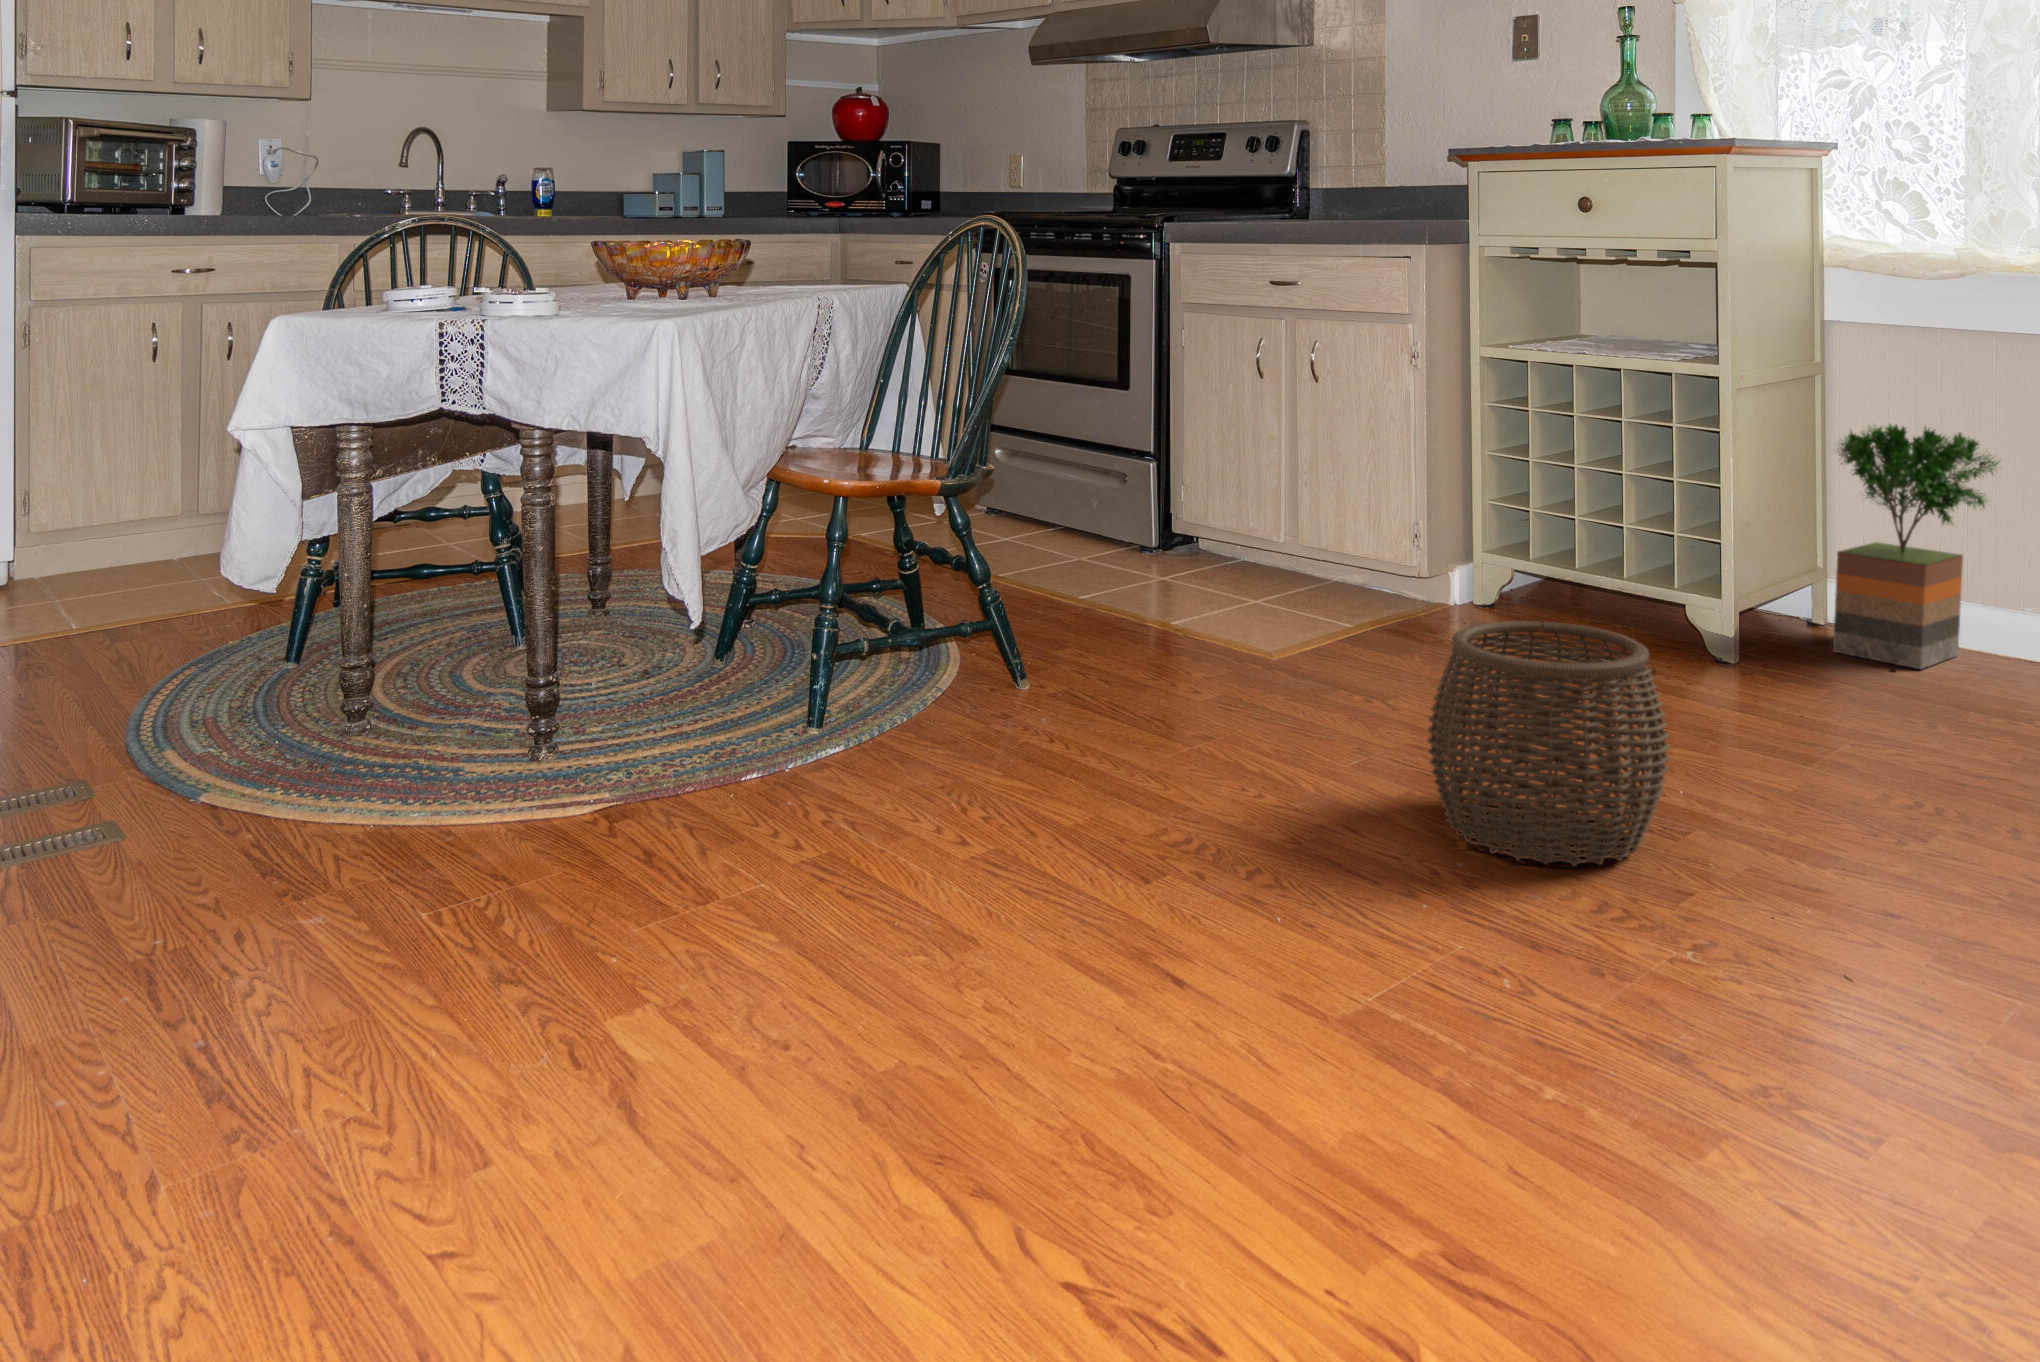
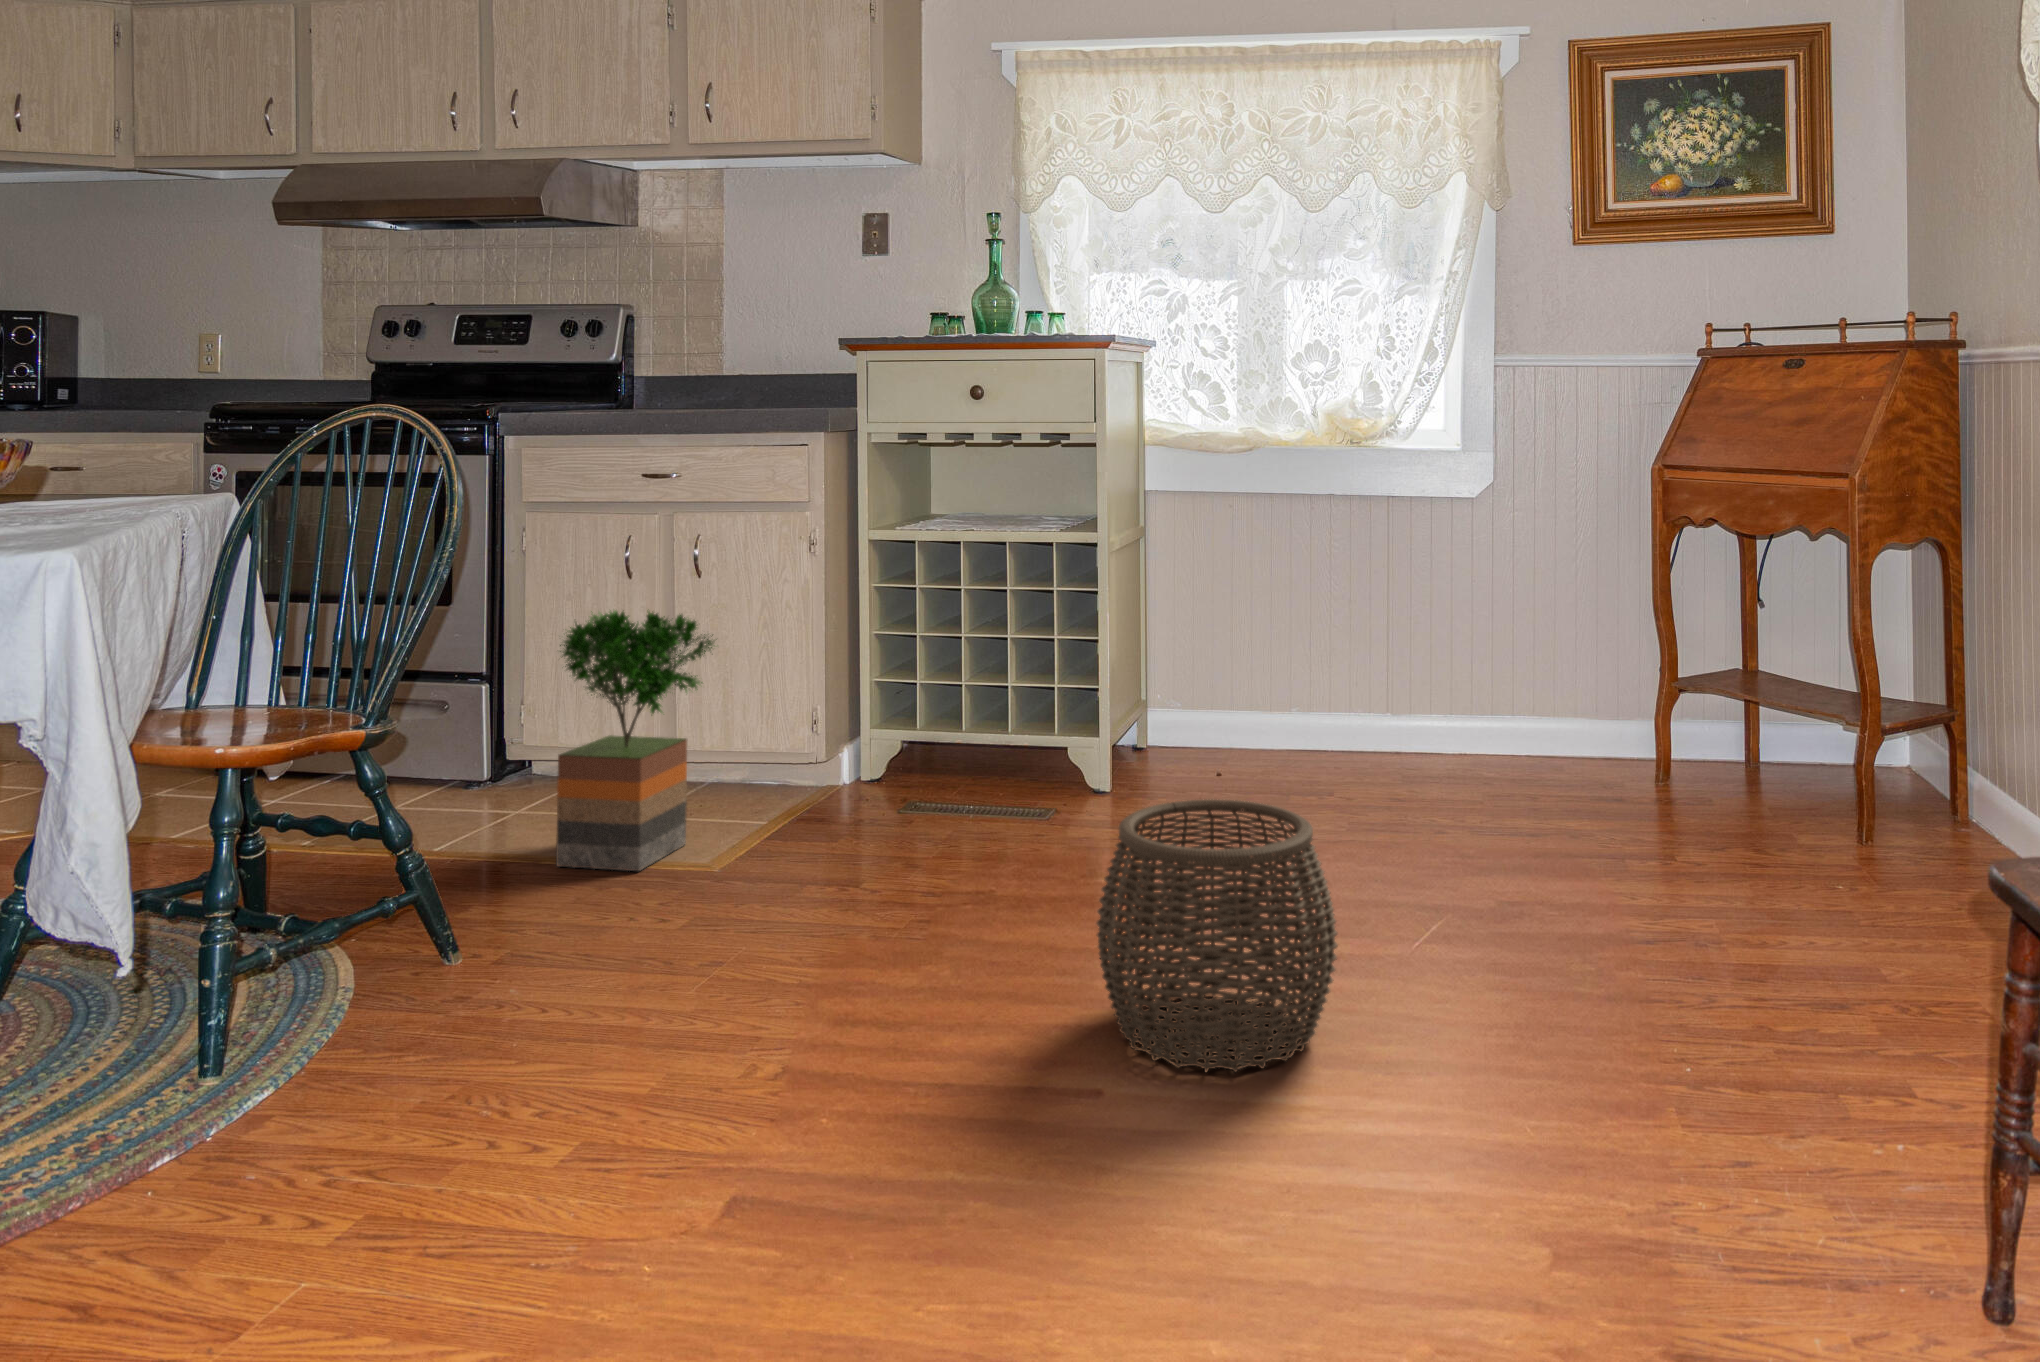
potted tree: present [1833,424,1998,669] -> present [556,610,715,871]

